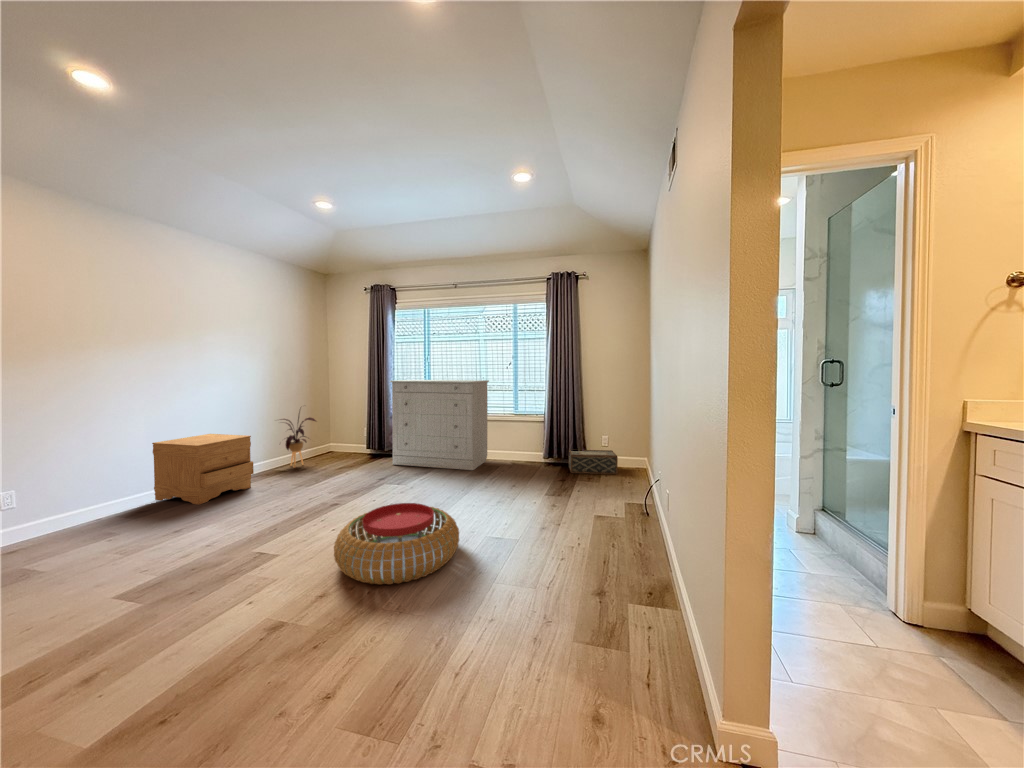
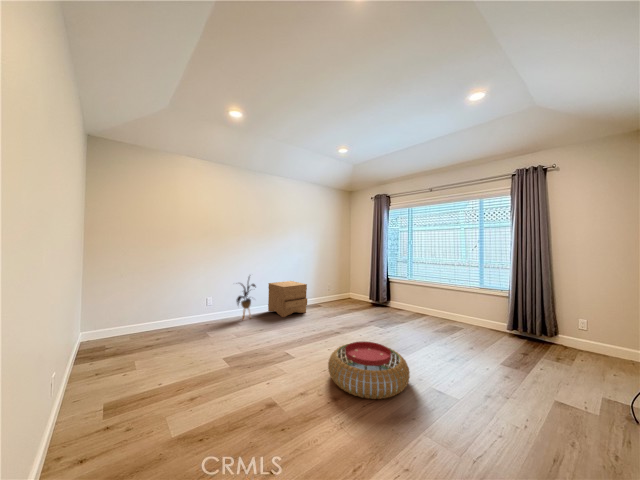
dresser: present [390,380,489,470] -> none [383,256,457,327]
house plant: present [280,412,316,467] -> present [237,284,255,318]
woven basket: present [569,450,618,474] -> none [537,326,600,362]

